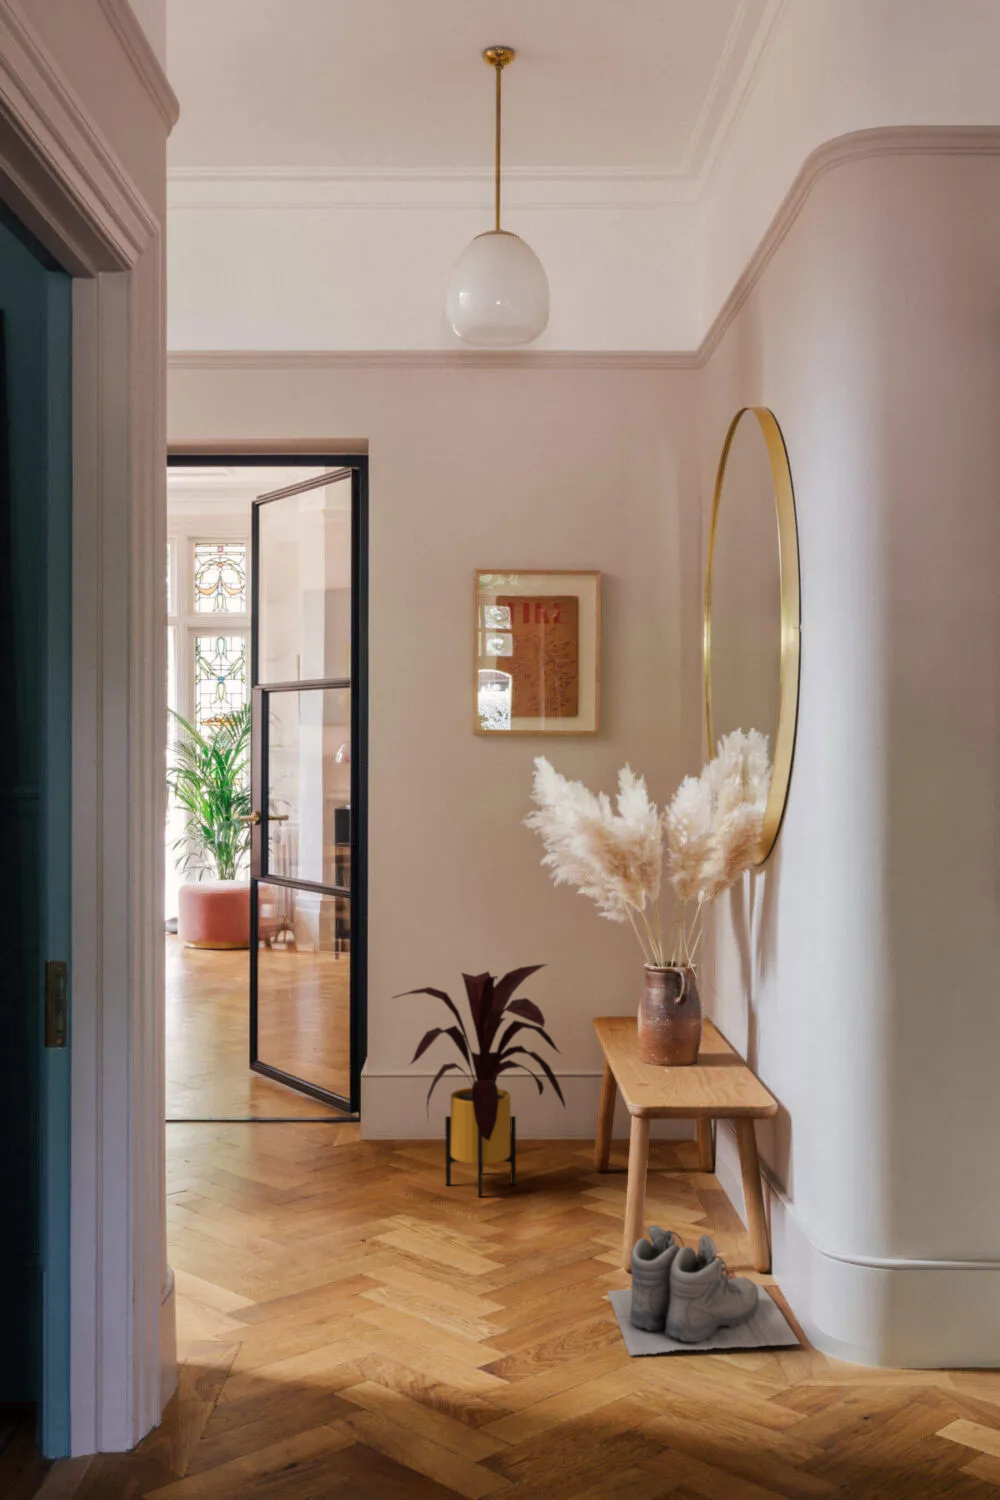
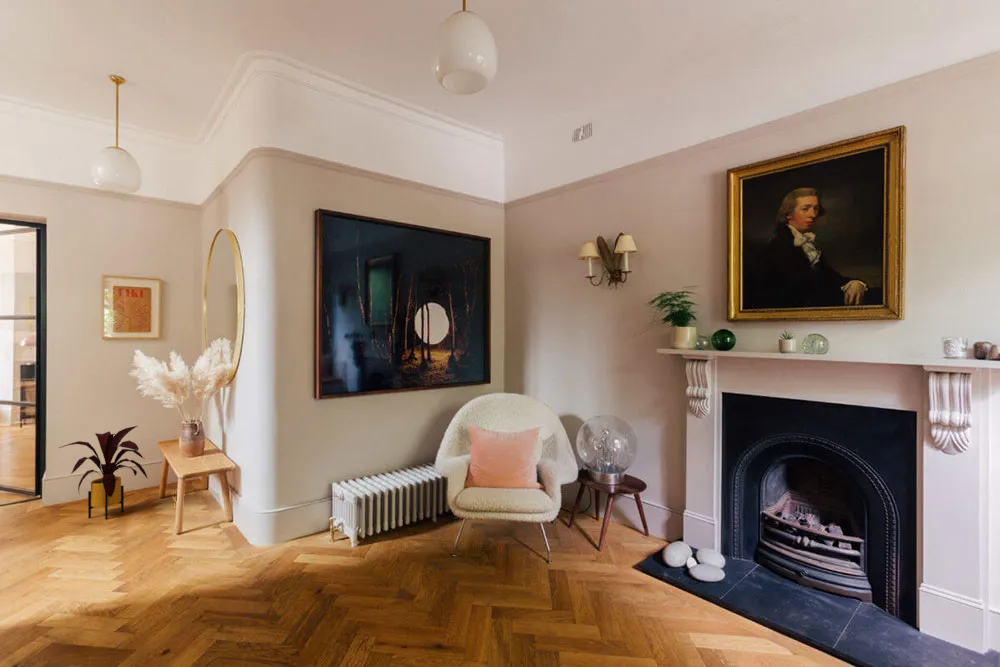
boots: present [608,1225,800,1356] -> none [167,511,241,557]

